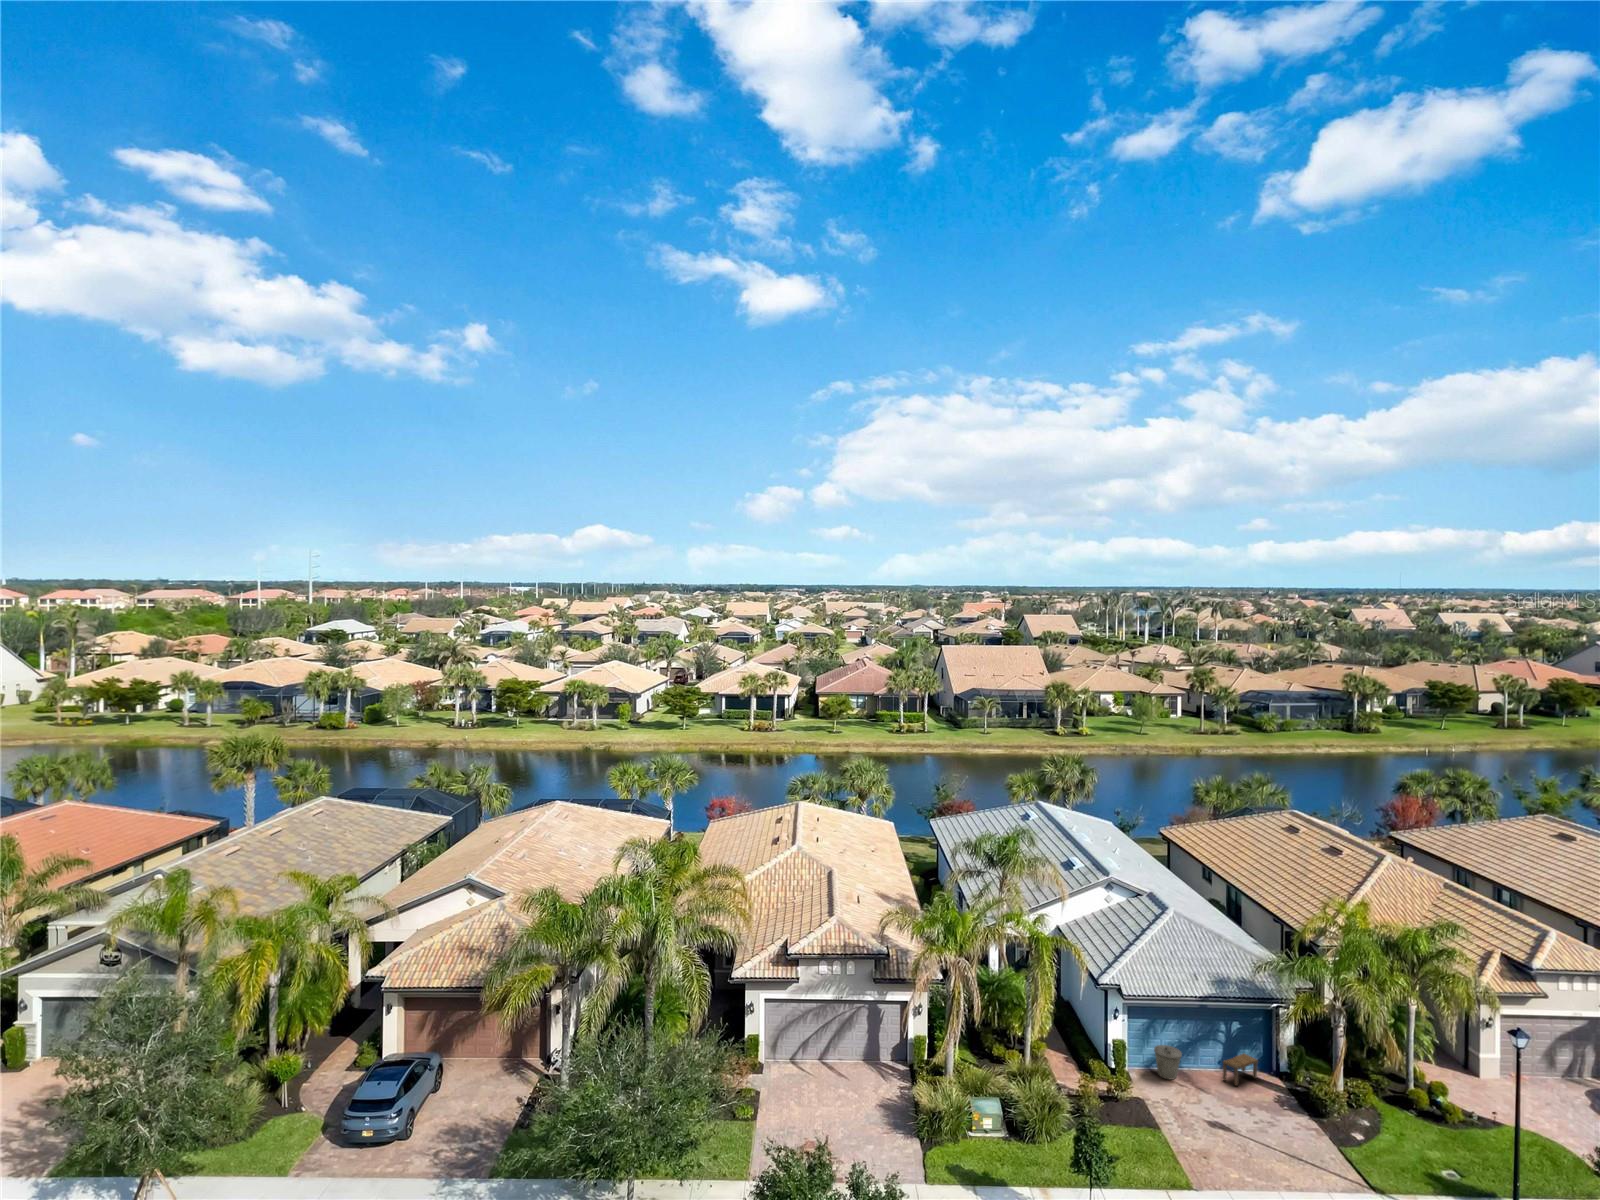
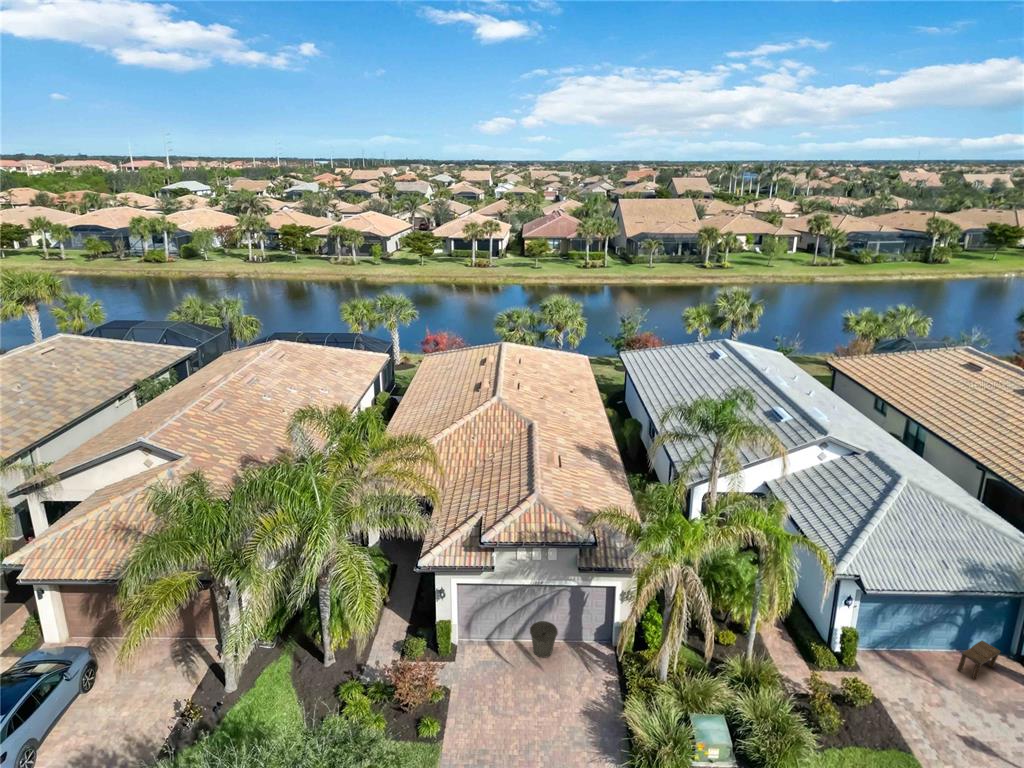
trash can: present [1154,1045,1182,1080] -> present [530,621,558,658]

